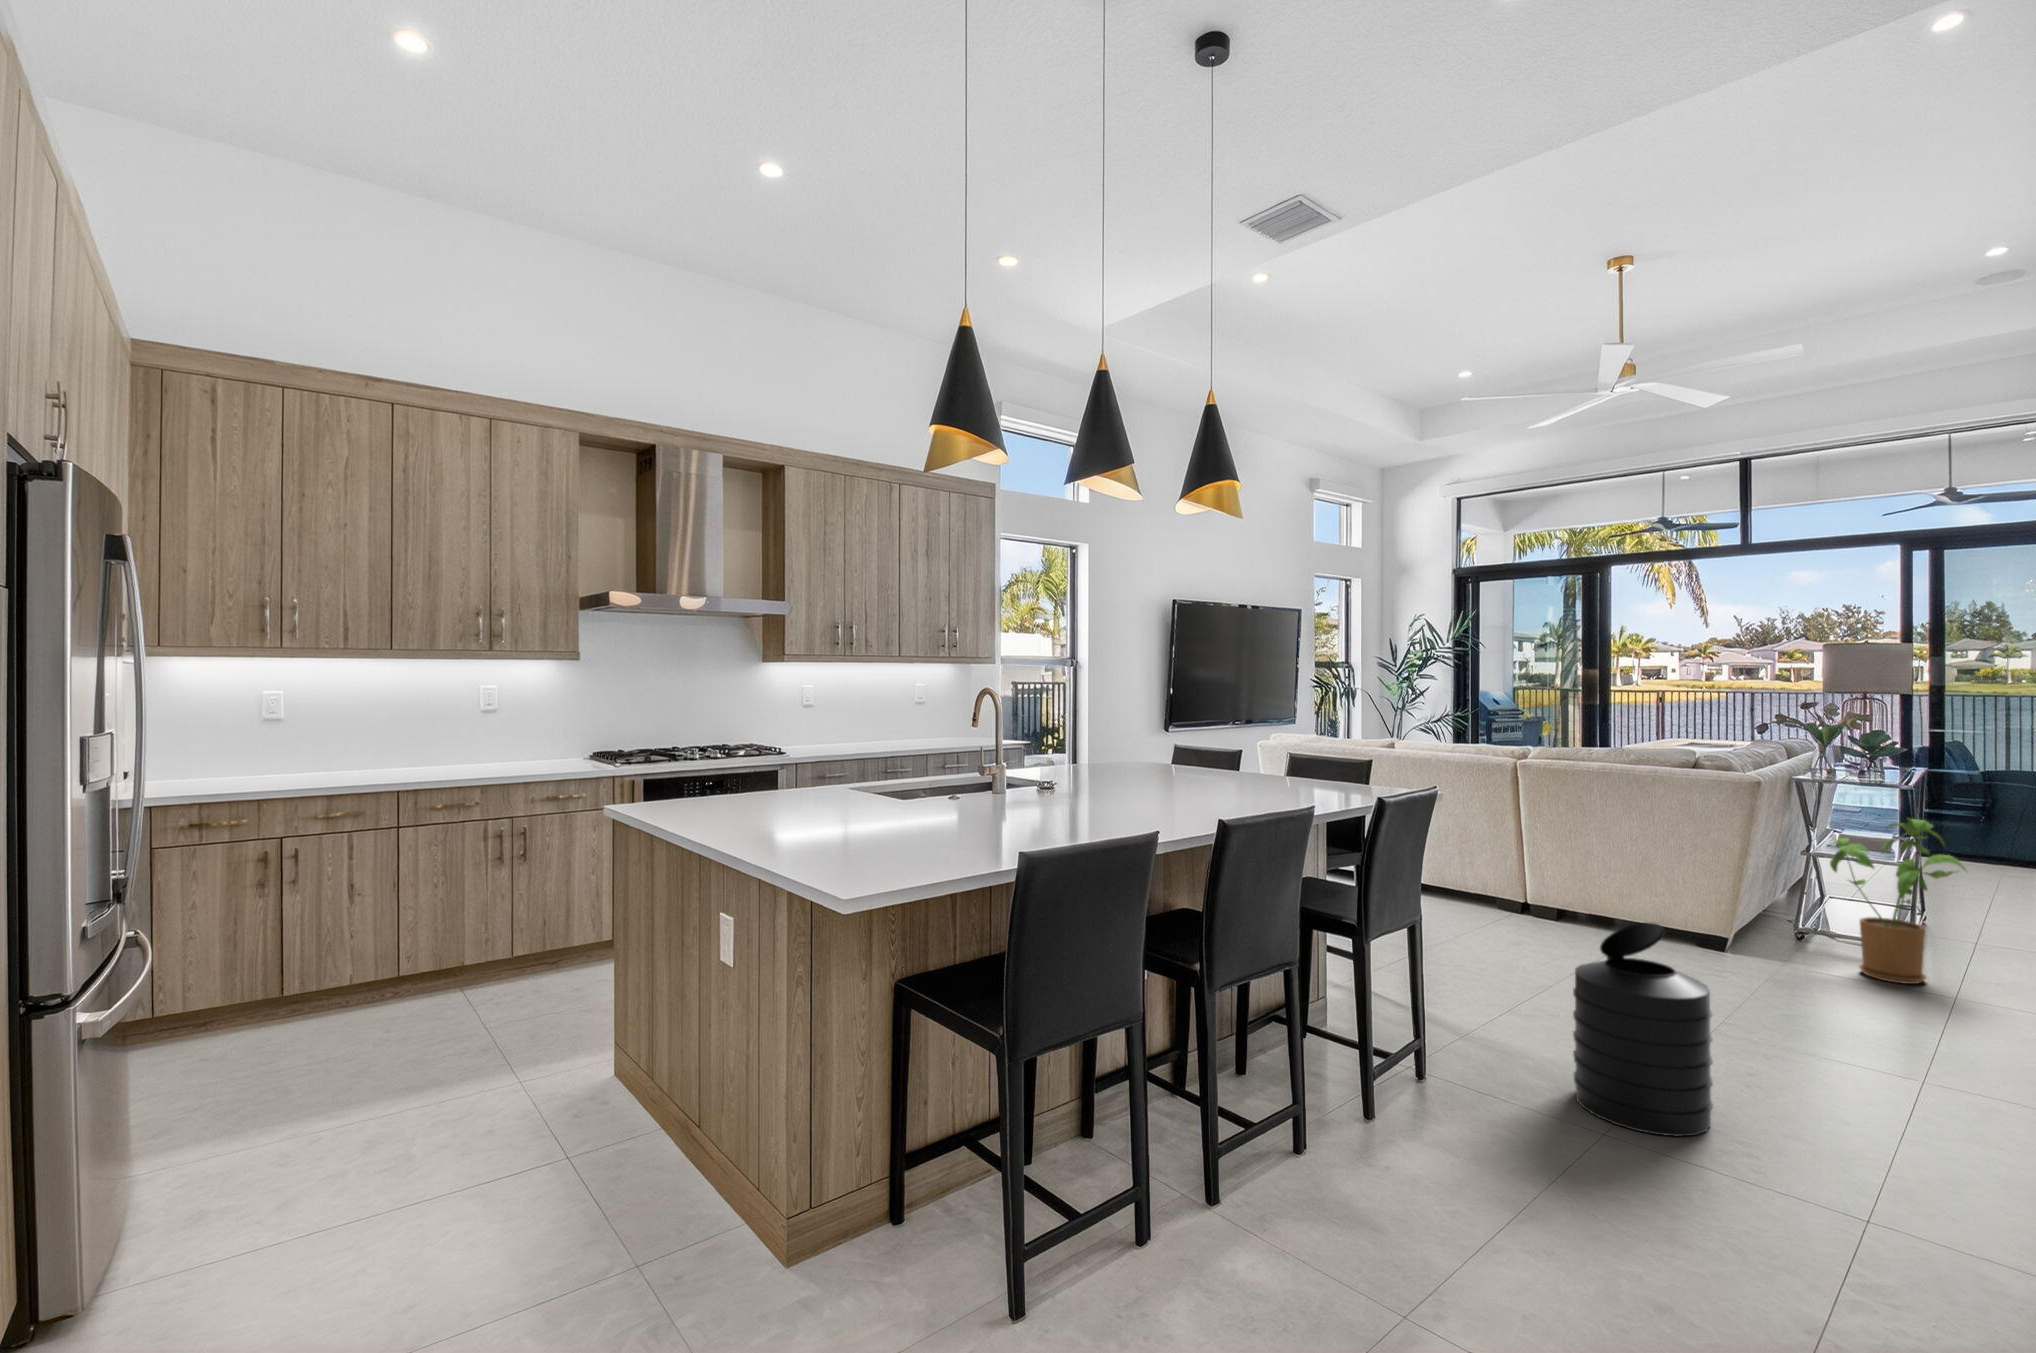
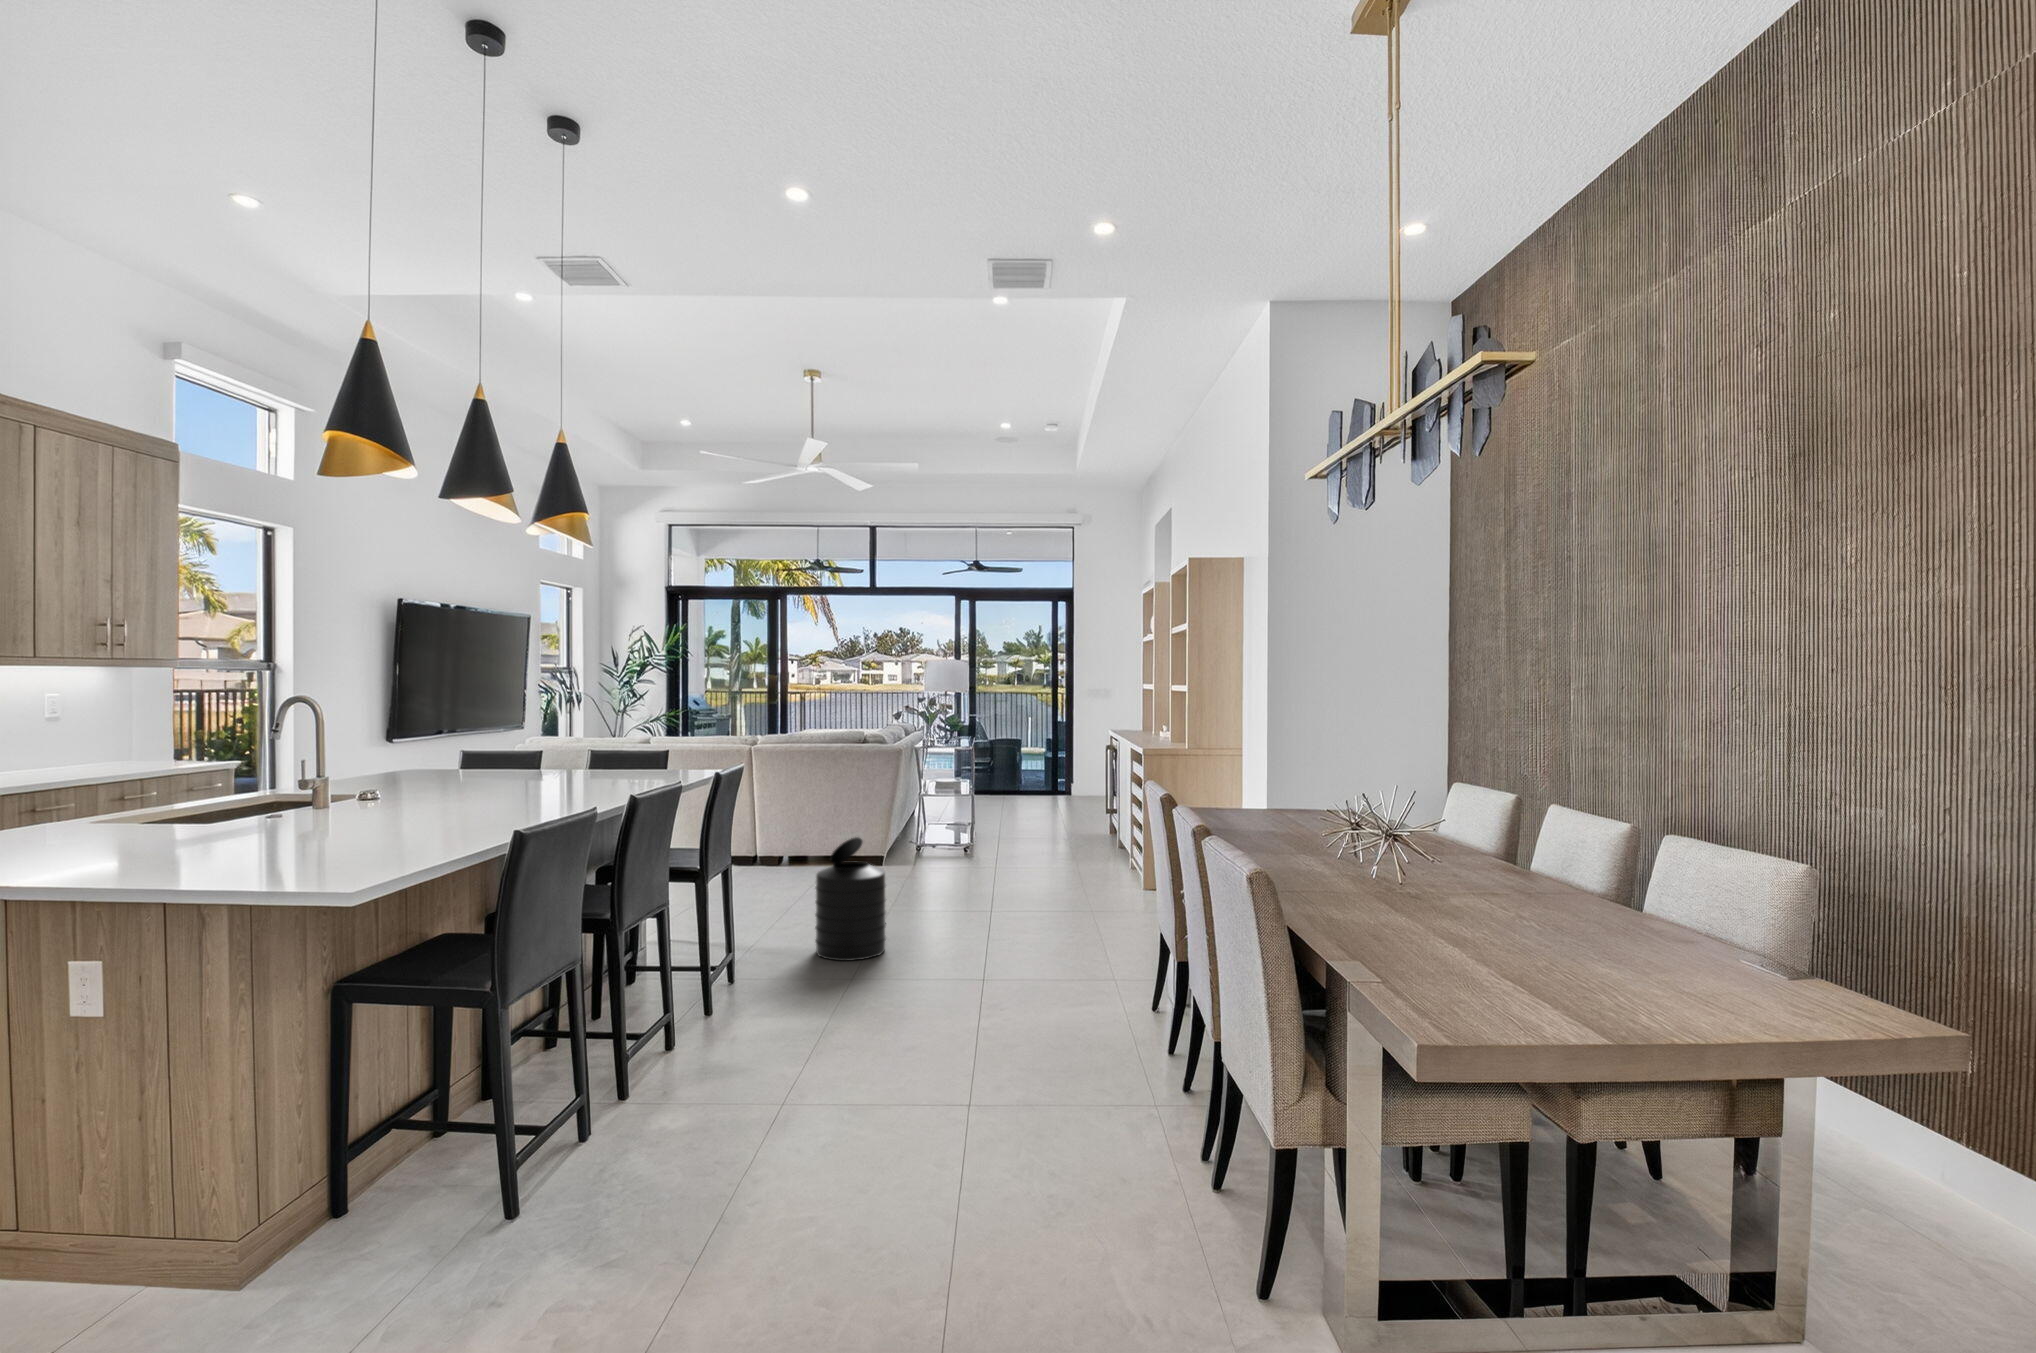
house plant: present [1830,819,1965,984] -> none [927,770,987,867]

